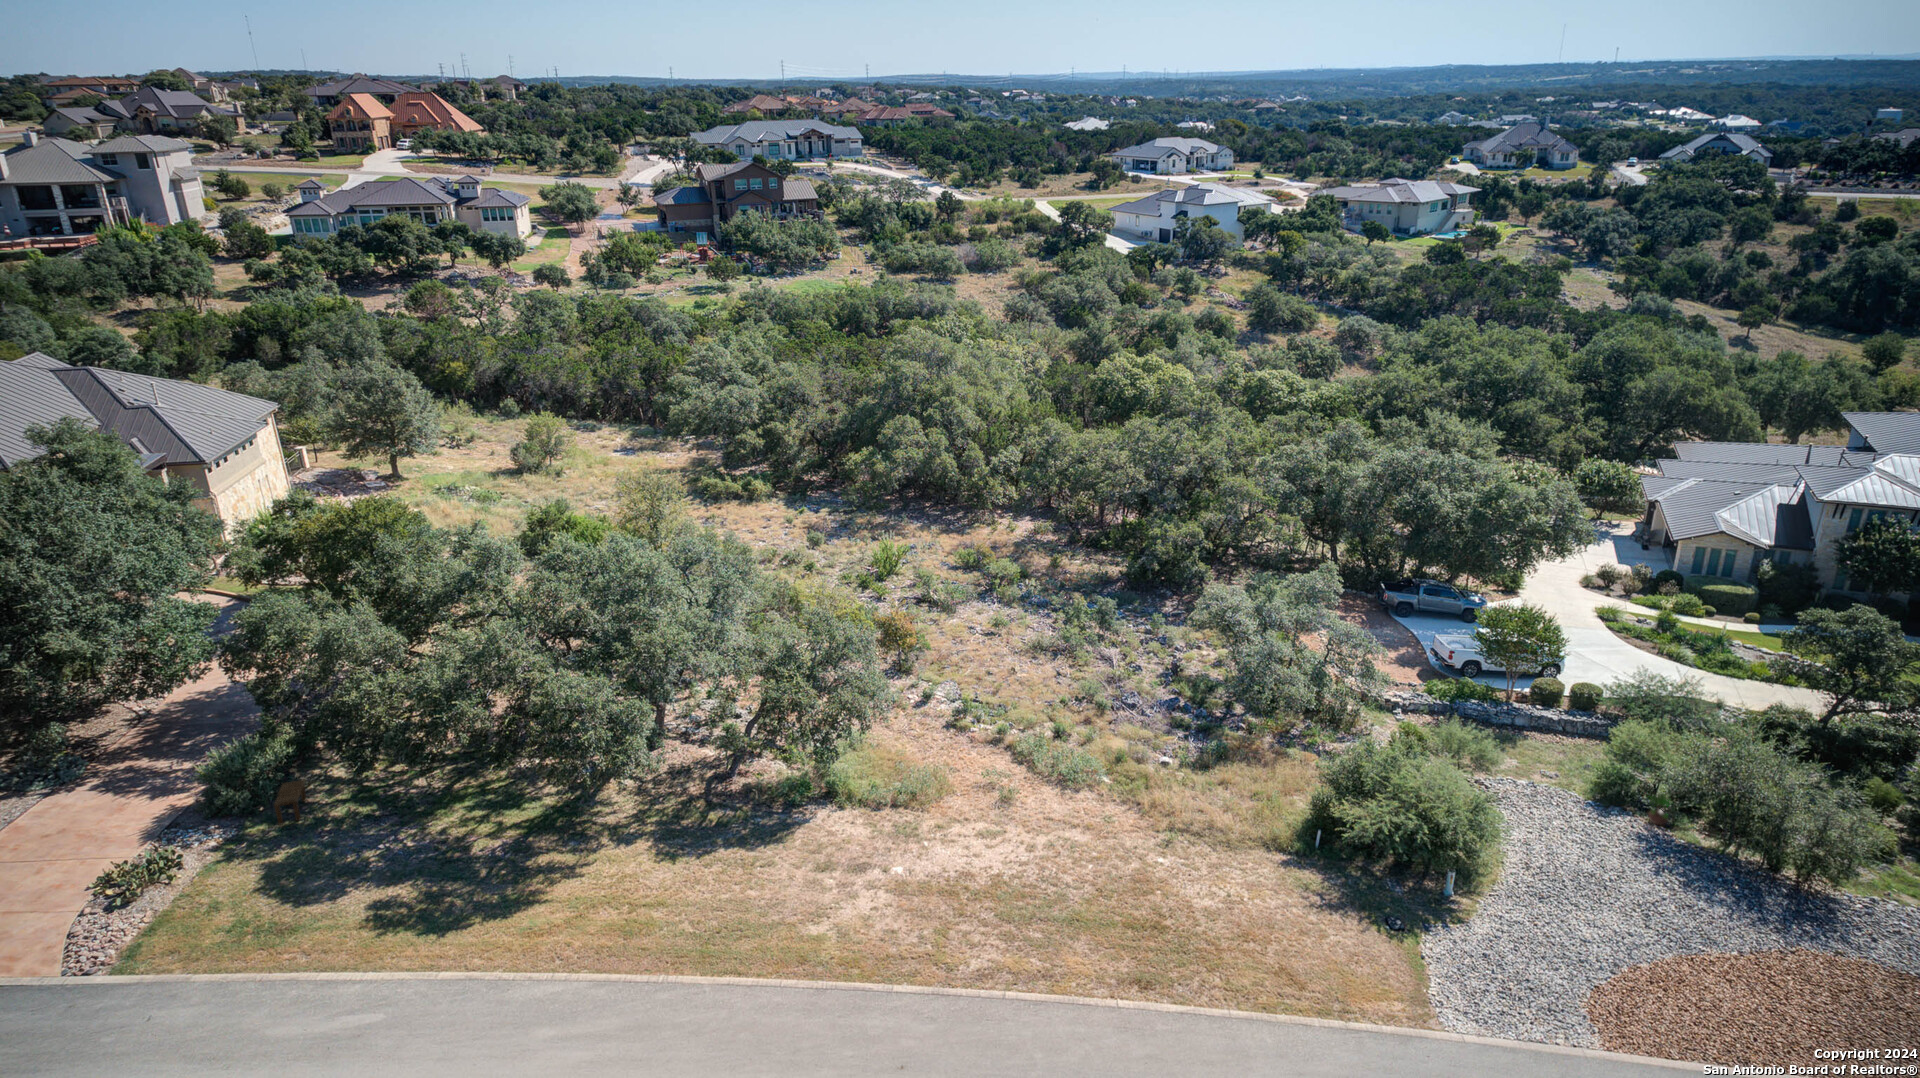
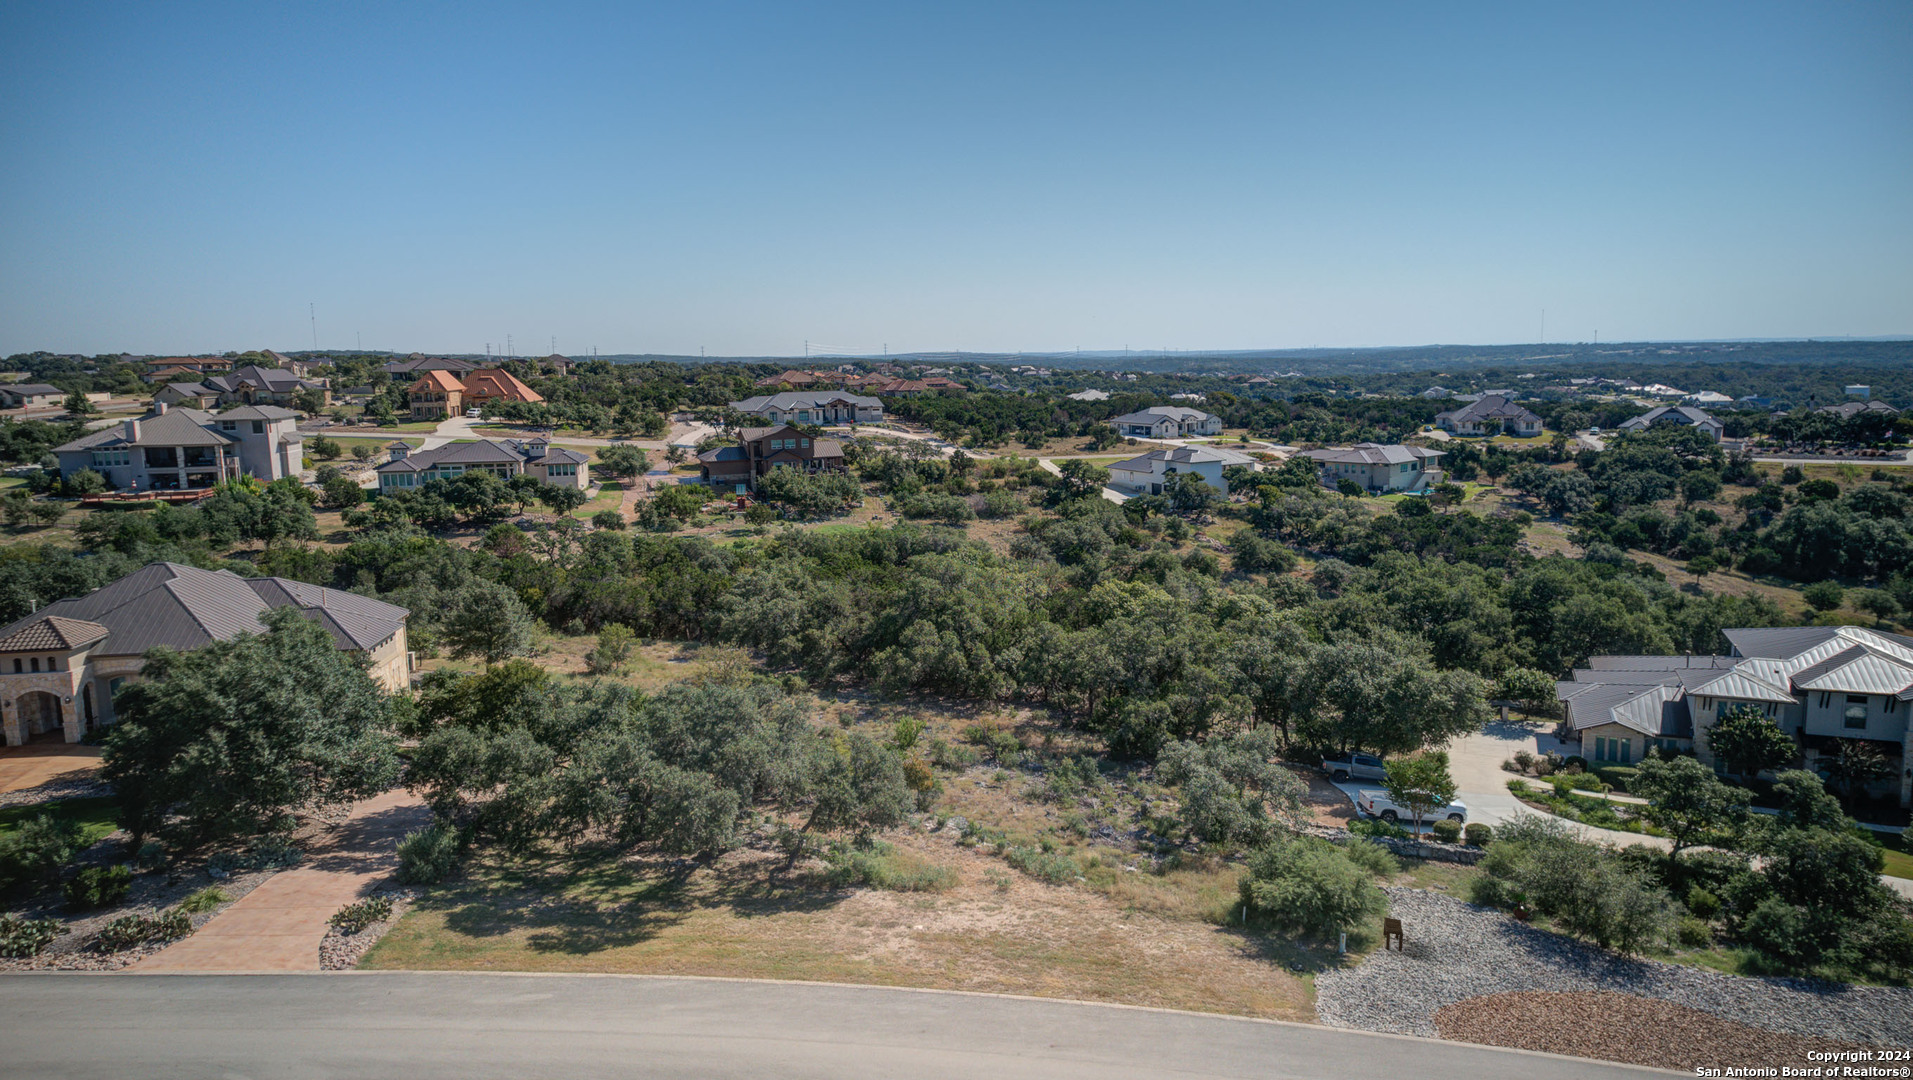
bench: present [274,780,307,825] -> present [1383,917,1403,951]

